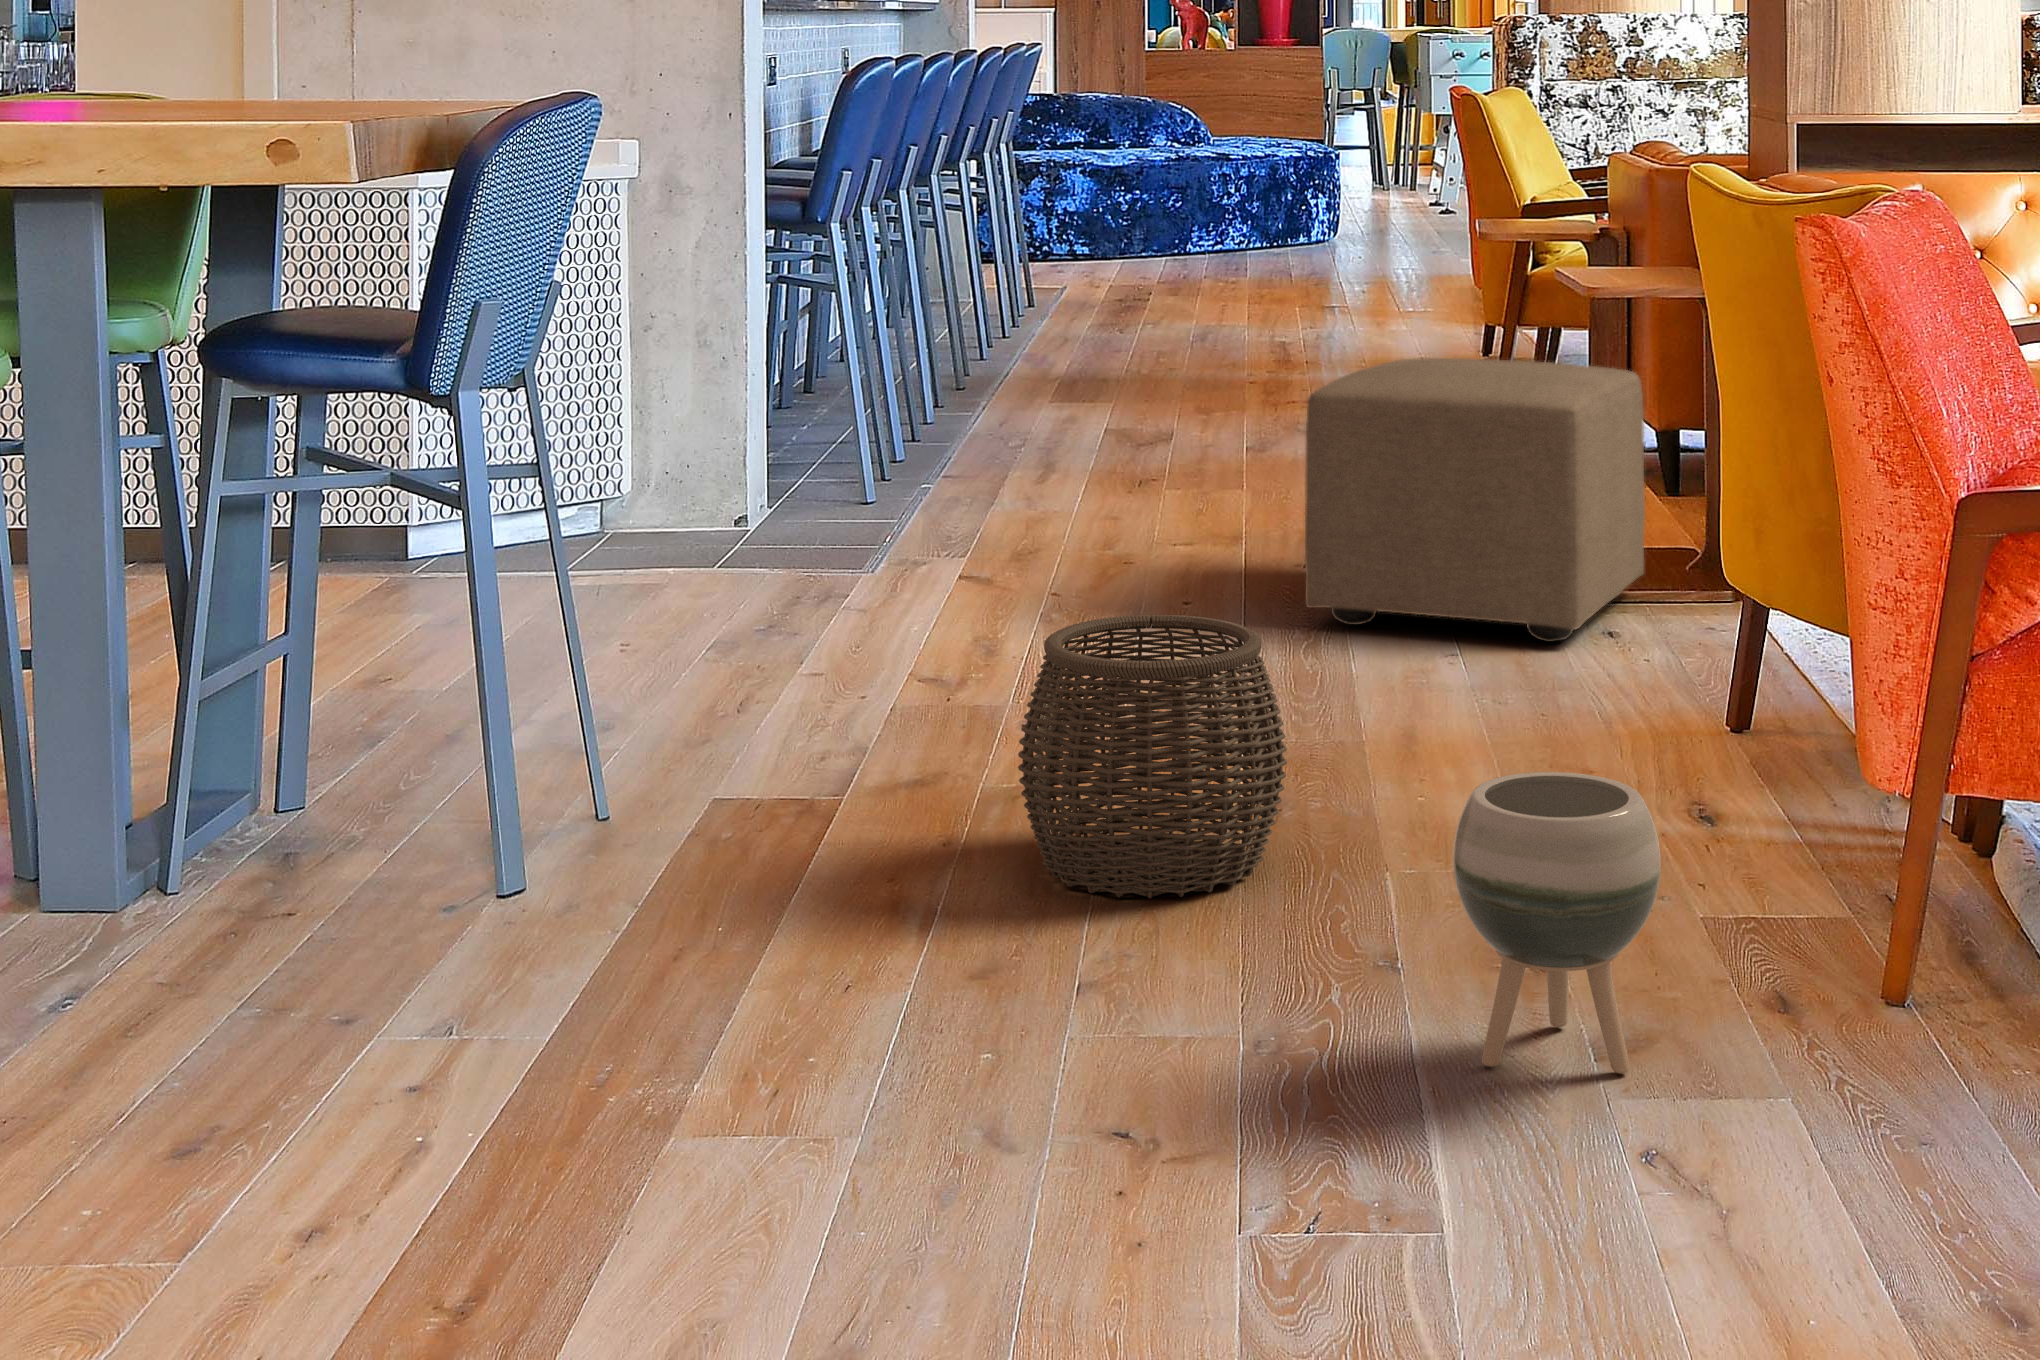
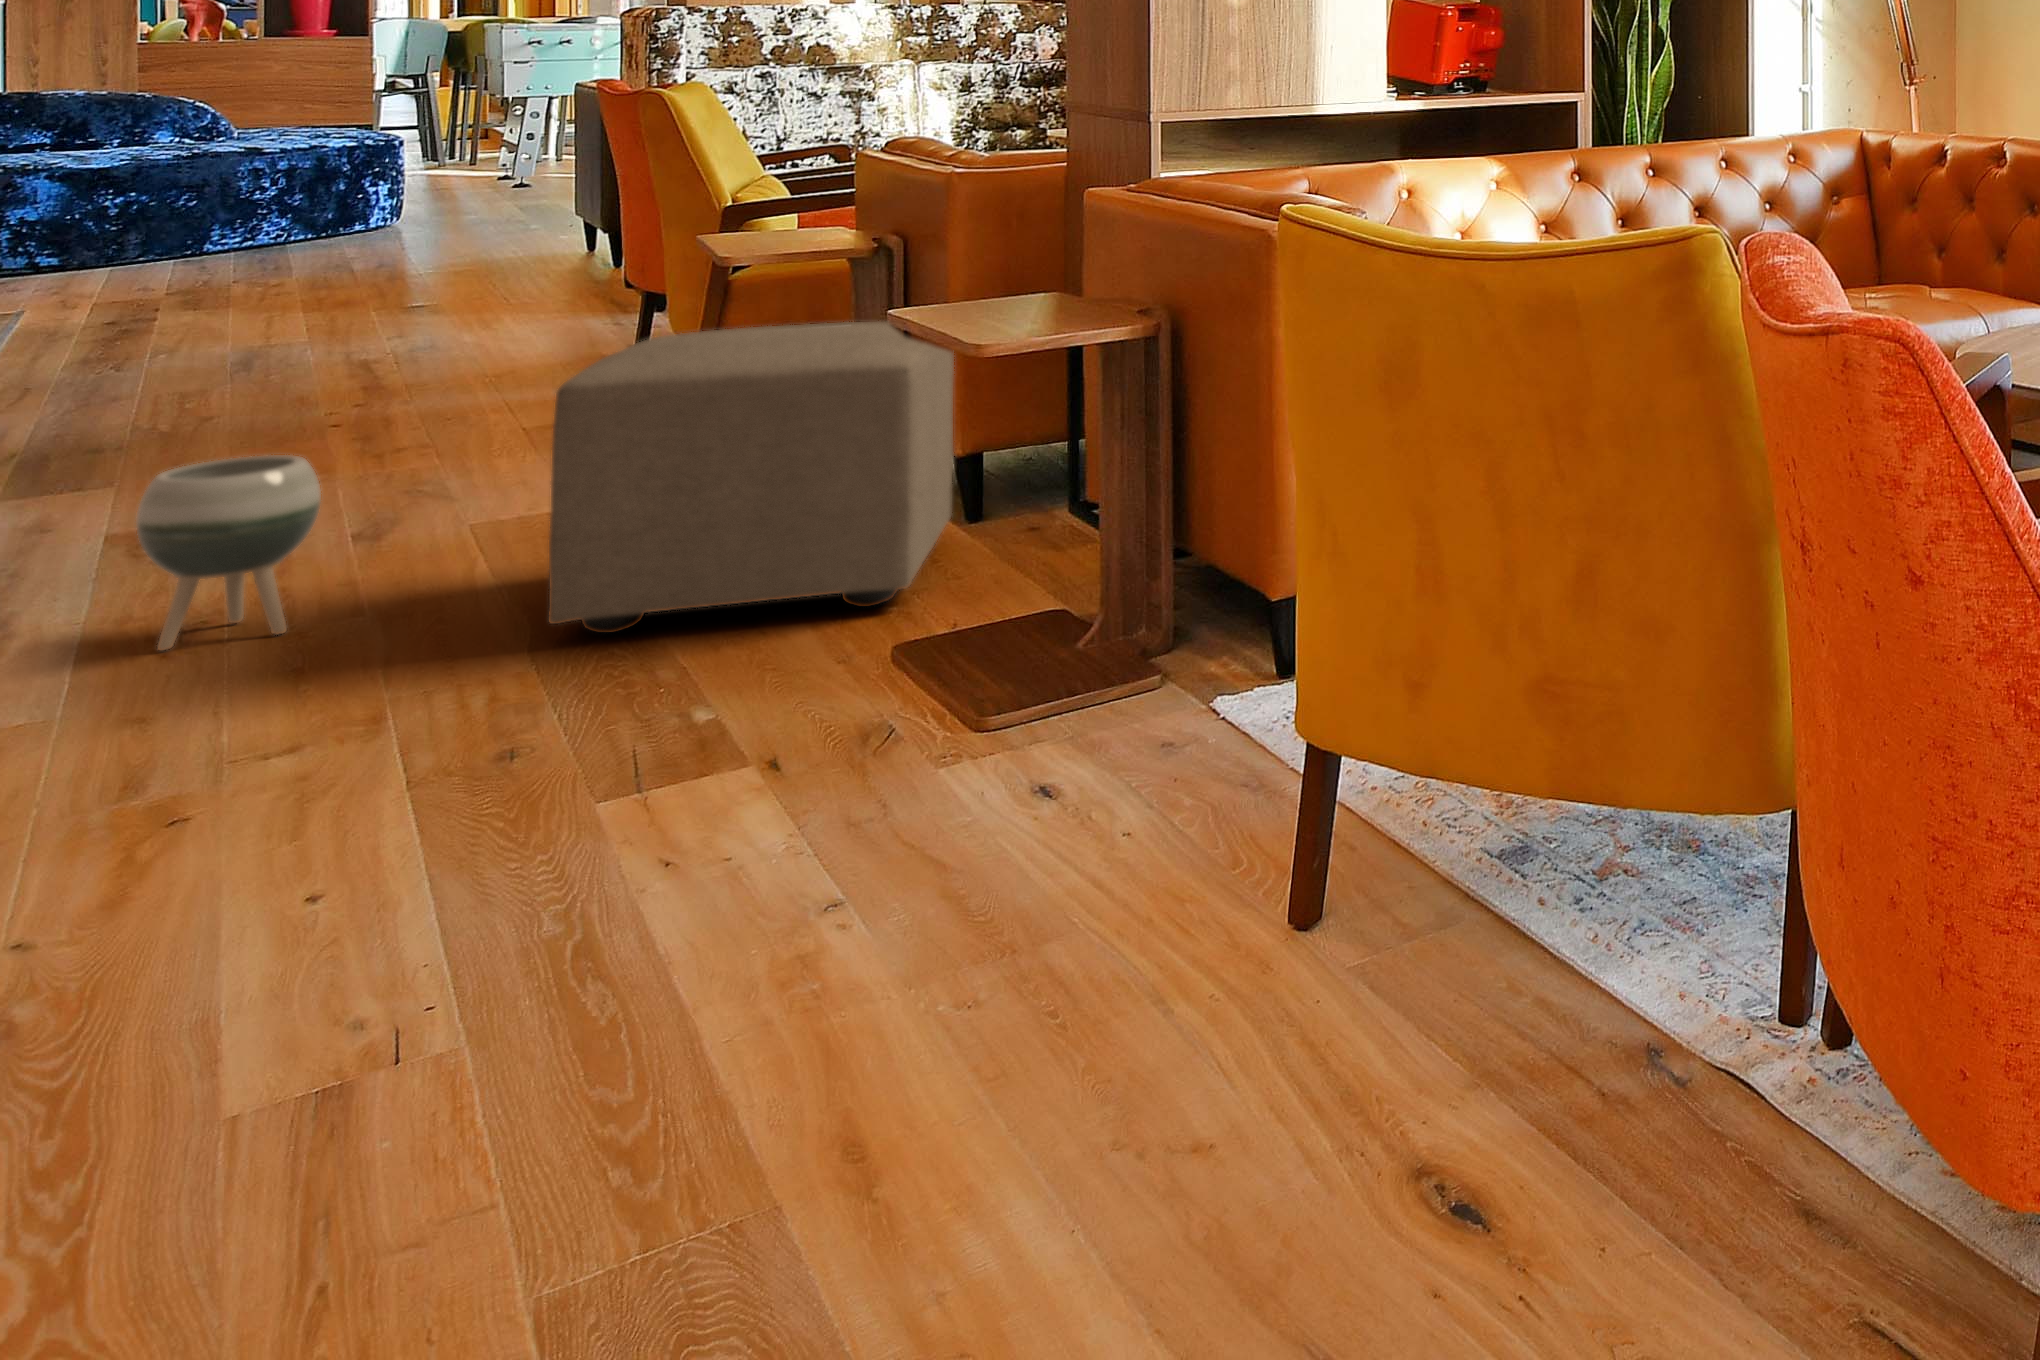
woven basket: present [1018,615,1287,899] -> none [212,678,661,1091]
planter: present [1453,772,1661,1074] -> present [136,455,321,651]

